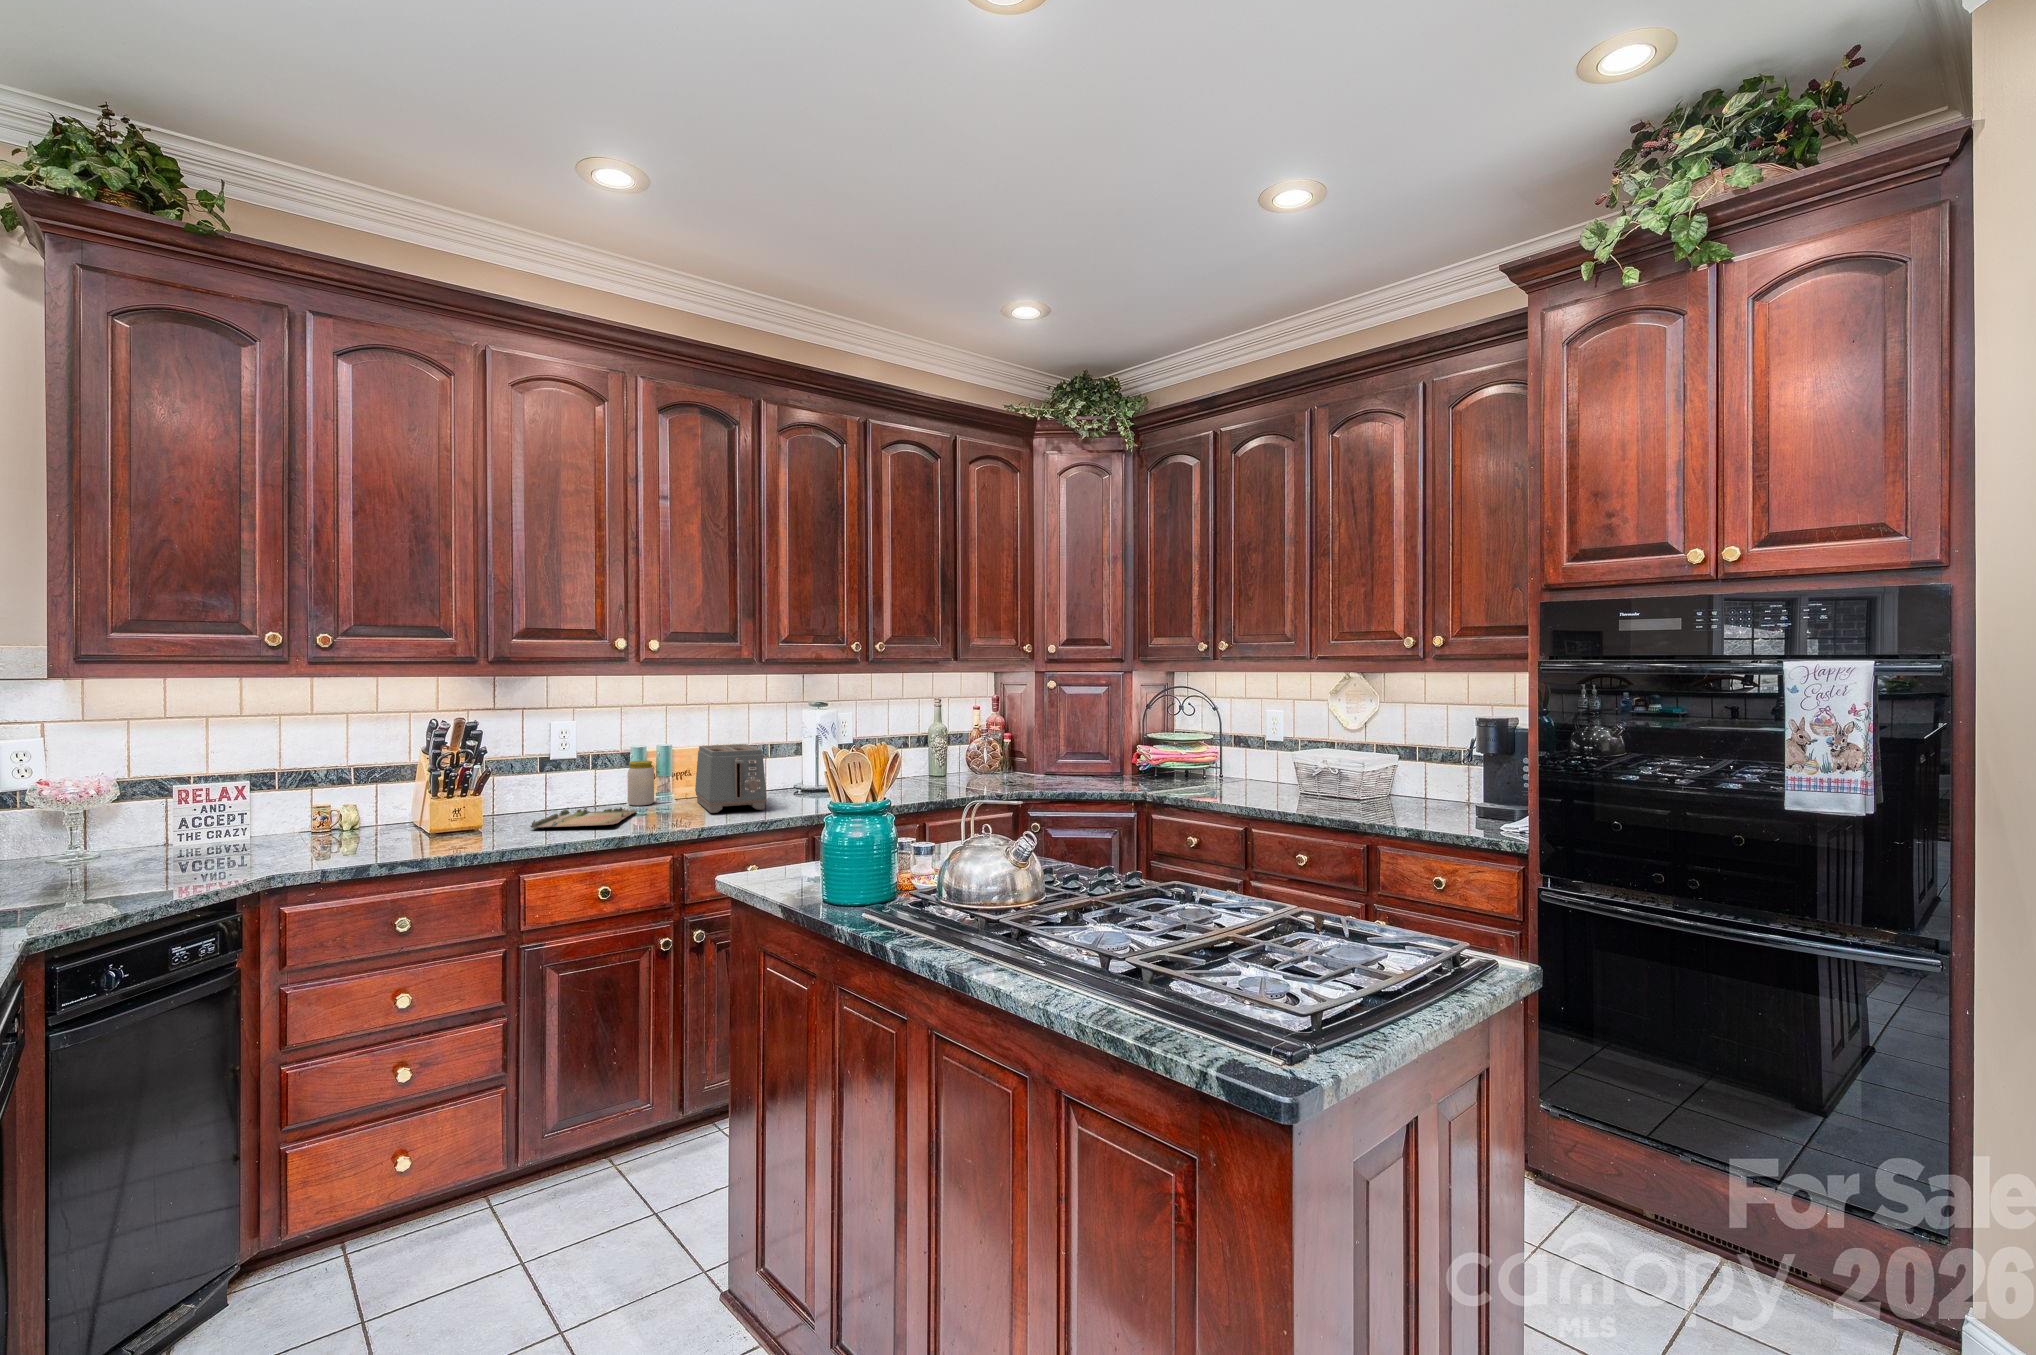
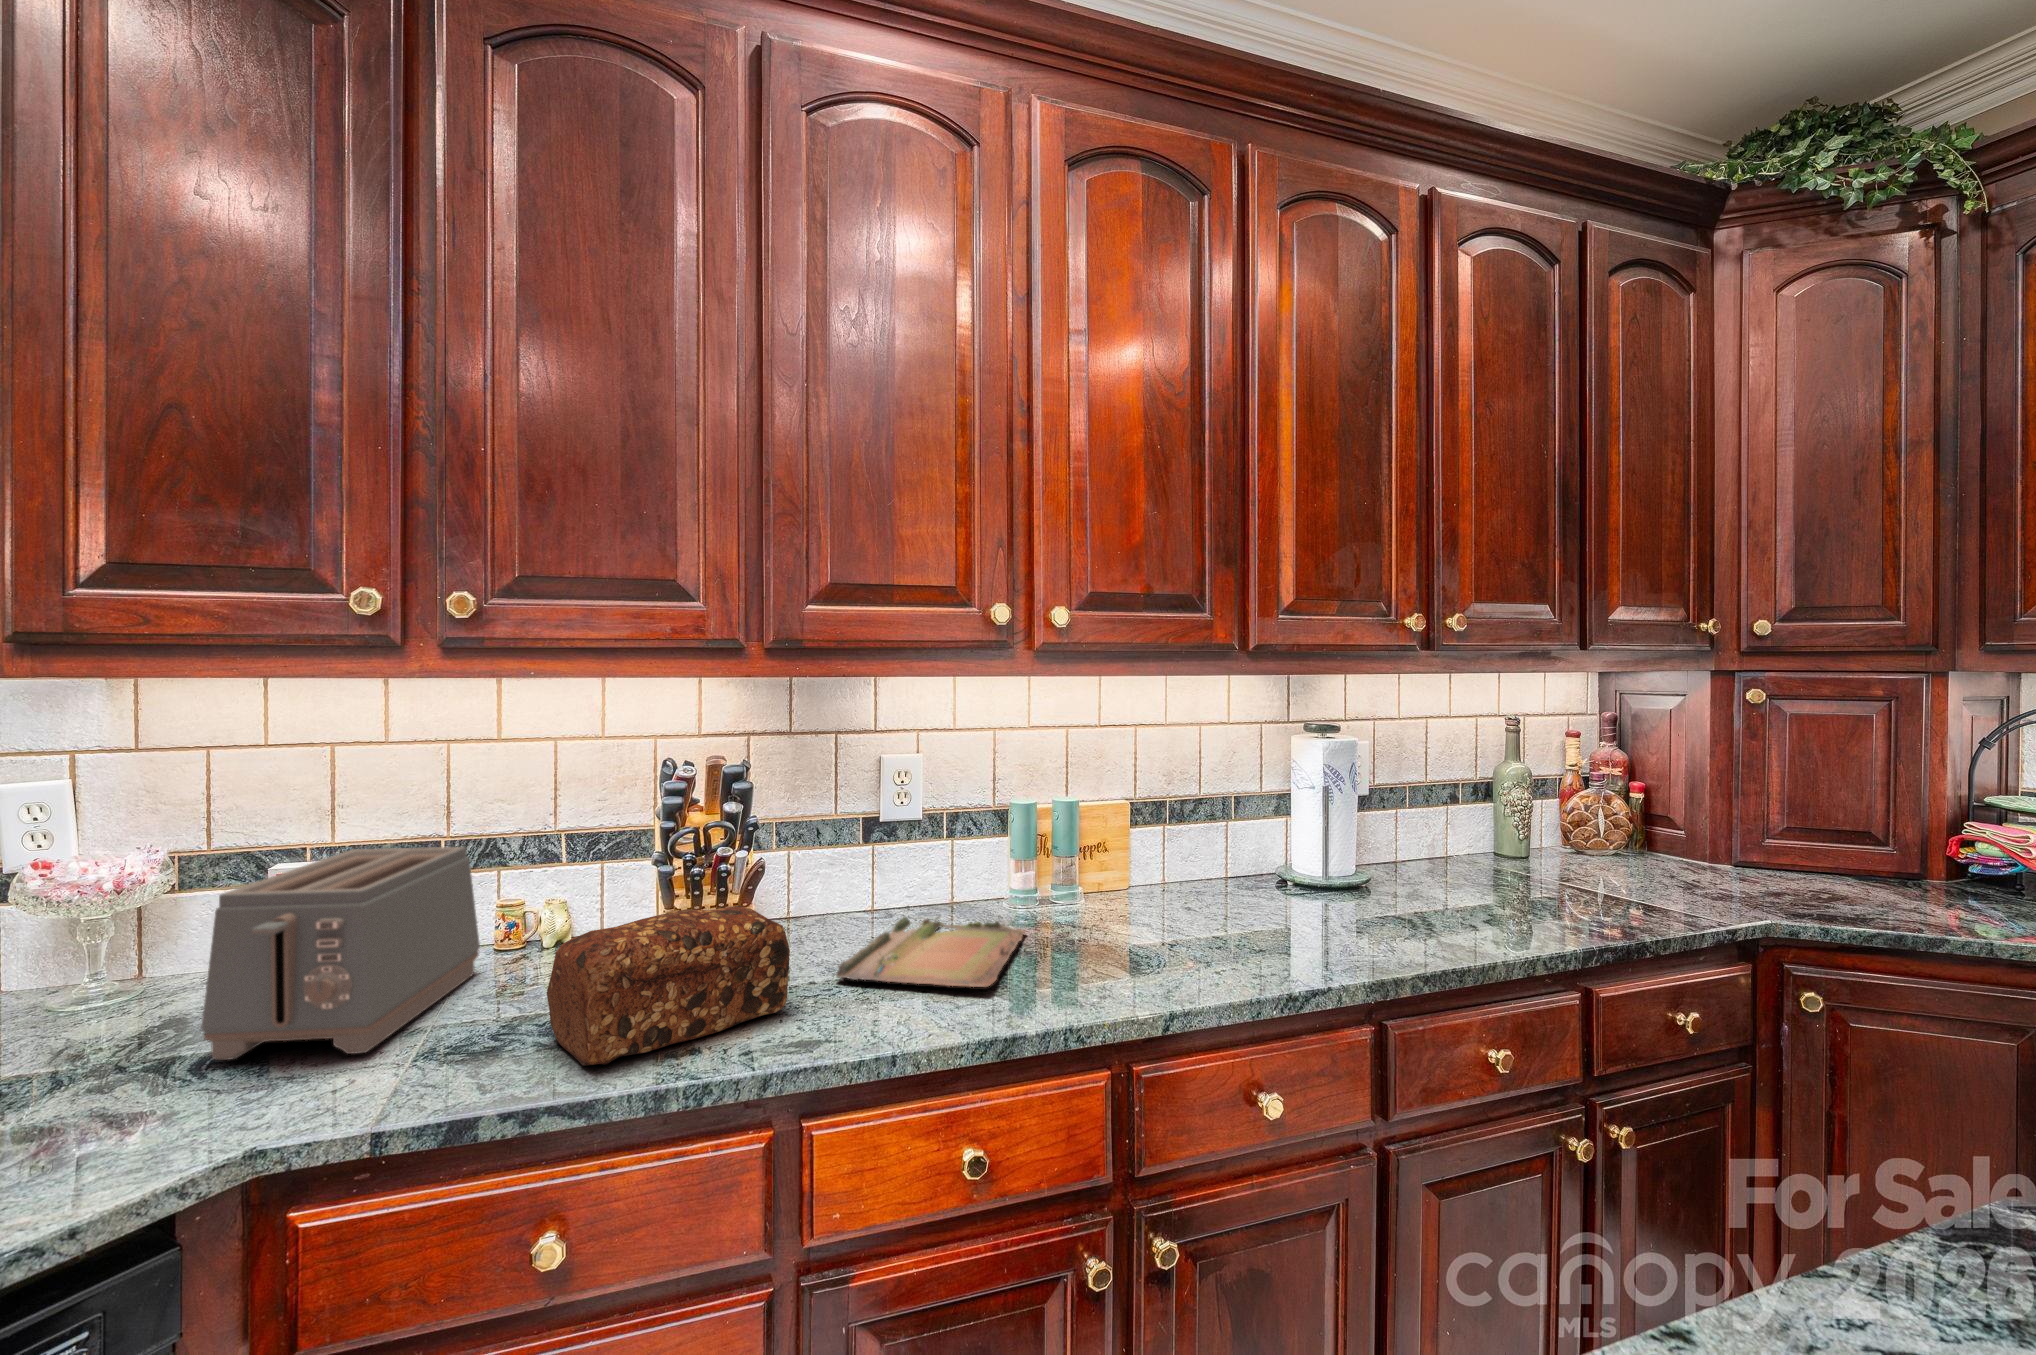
toaster: present [695,744,767,813] -> present [202,847,480,1060]
jar: present [628,761,654,805] -> none [1007,826,1051,911]
bread loaf: none [380,791,509,854] -> present [547,906,790,1065]

